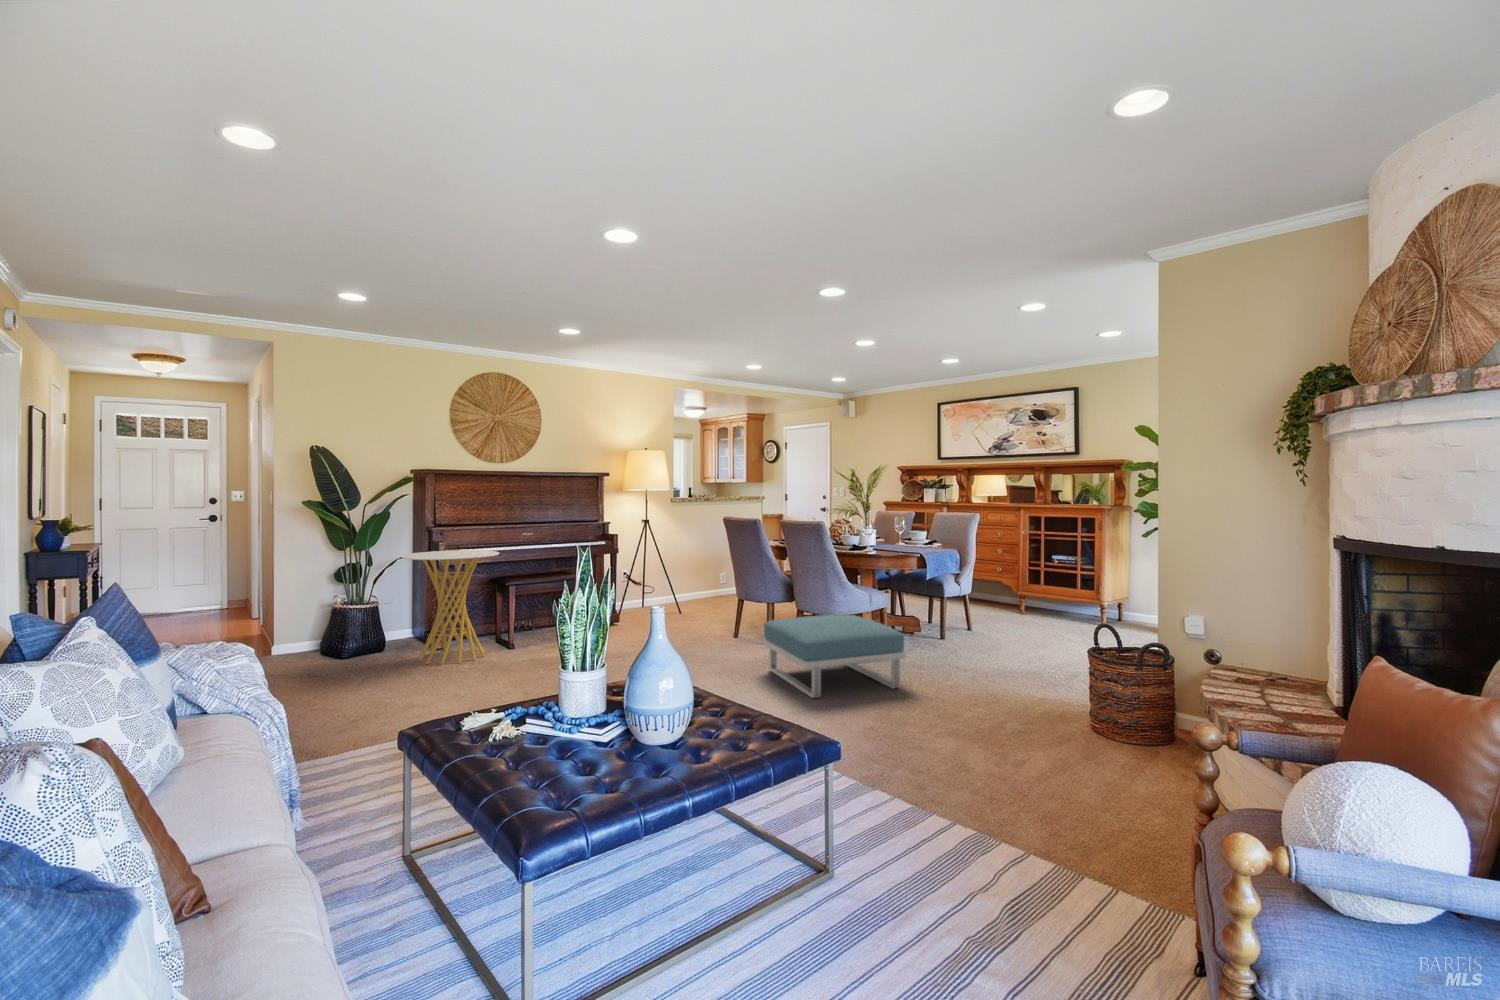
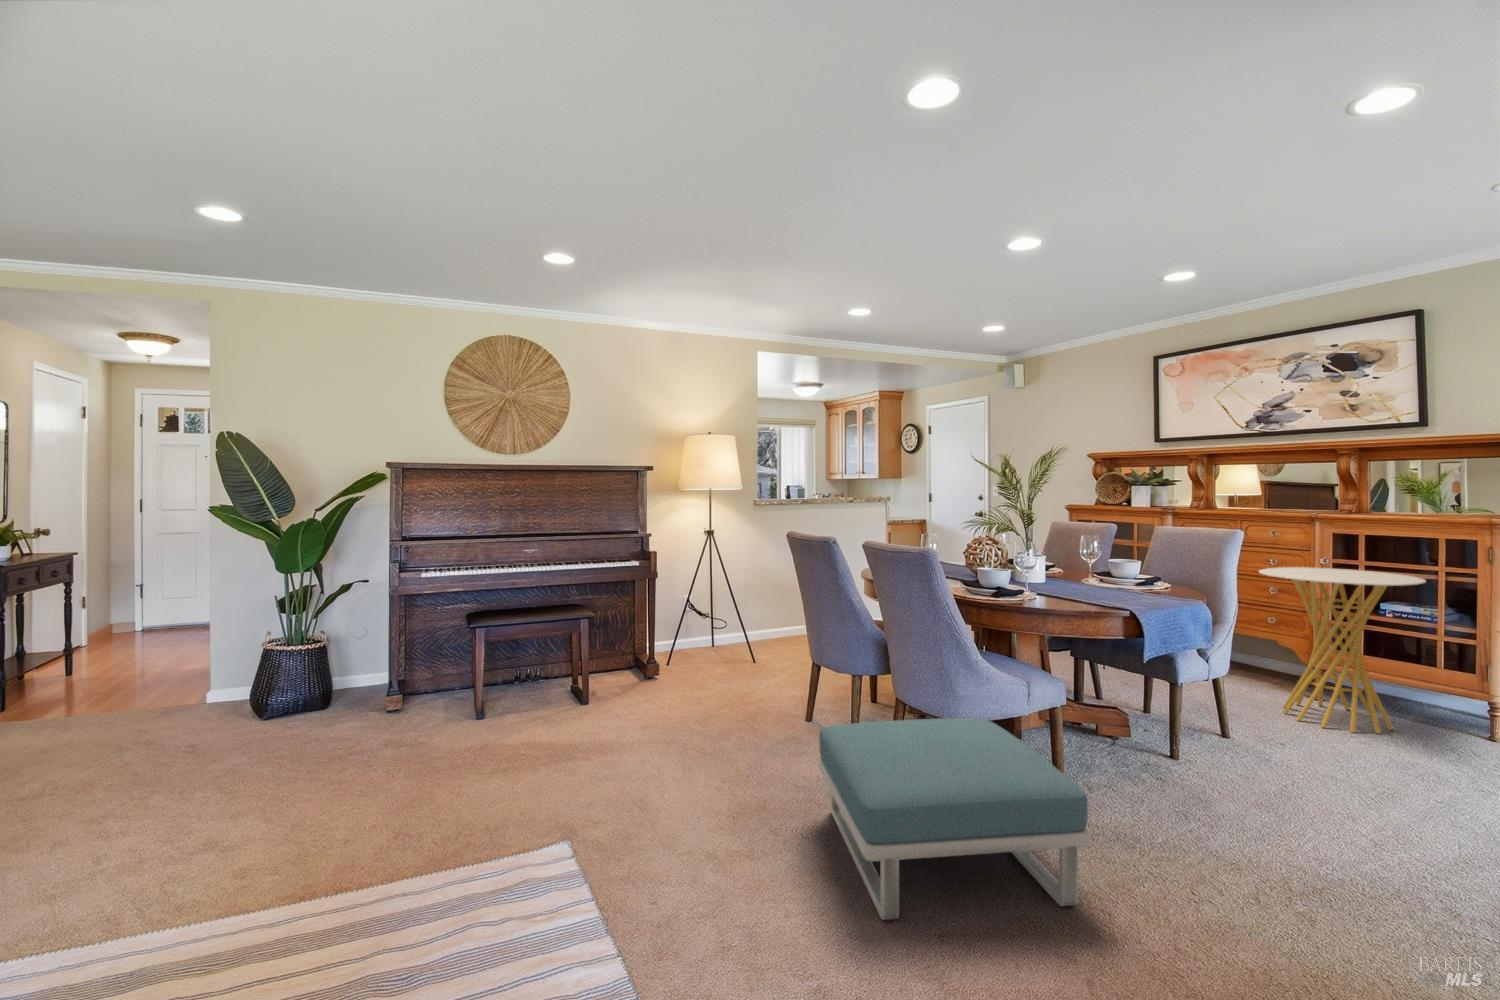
side table: present [401,550,499,665] -> present [1259,567,1426,733]

